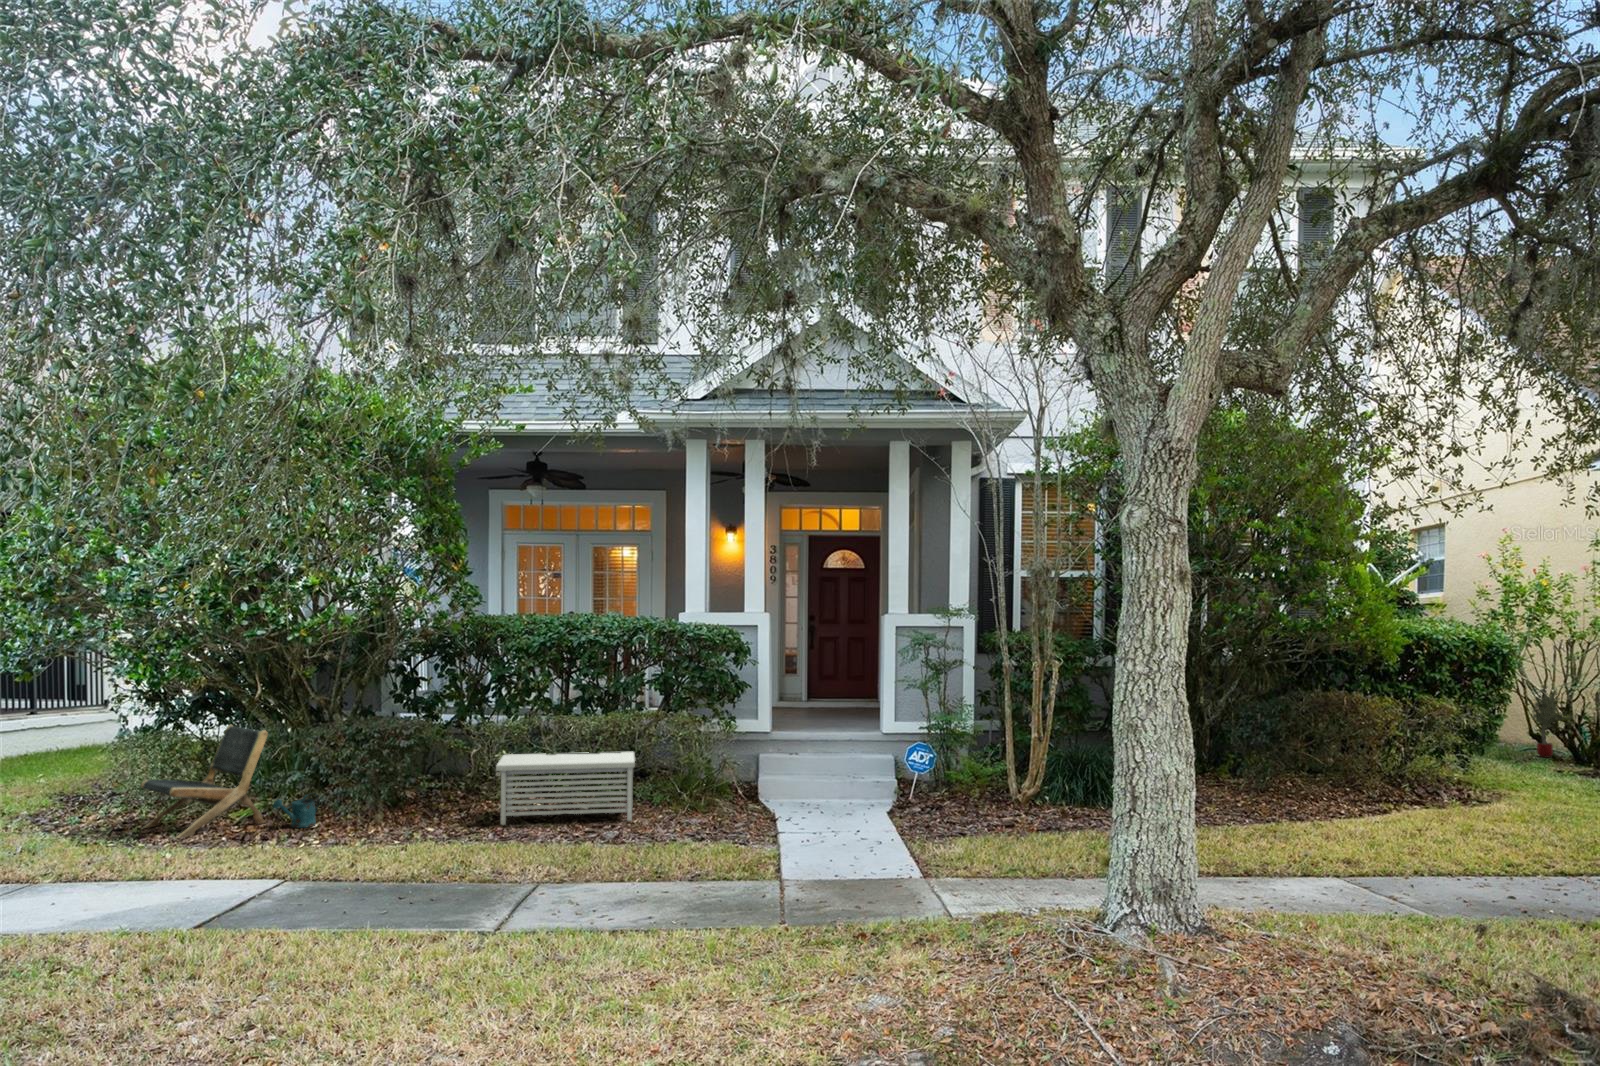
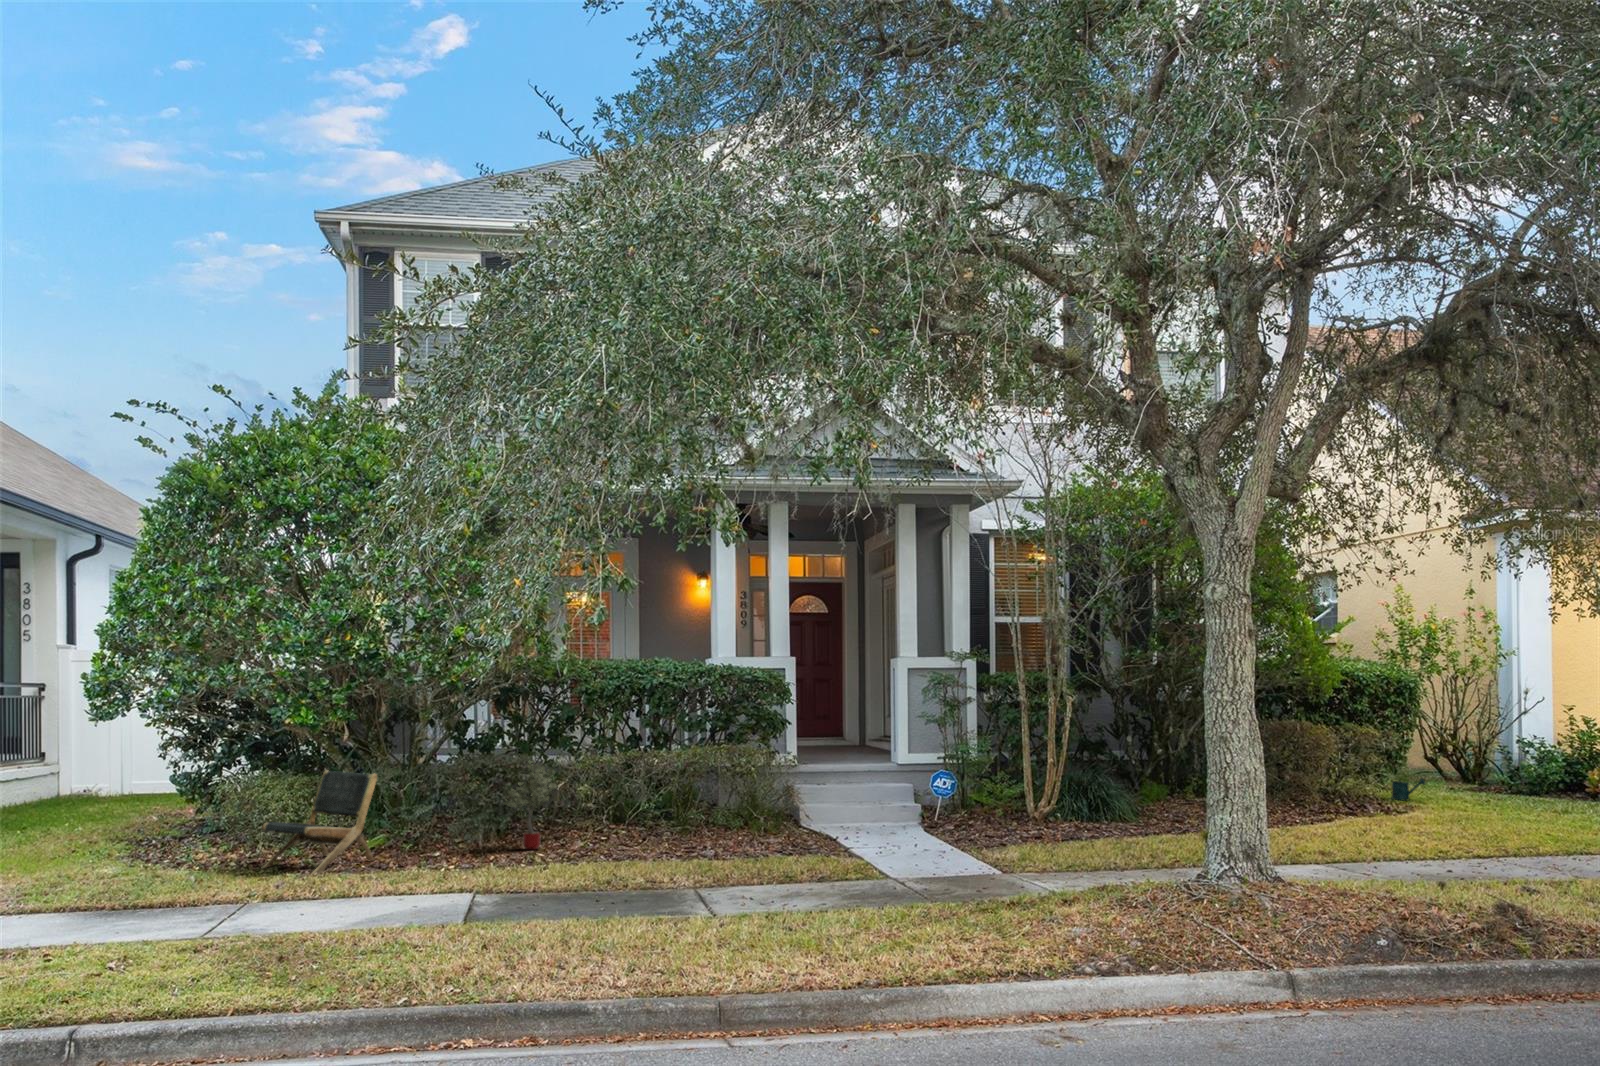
potted tree: present [1532,686,1573,758] -> present [505,760,556,850]
storage bench: present [496,752,635,825] -> none [585,786,716,854]
watering can: present [273,795,319,828] -> present [1391,779,1425,800]

